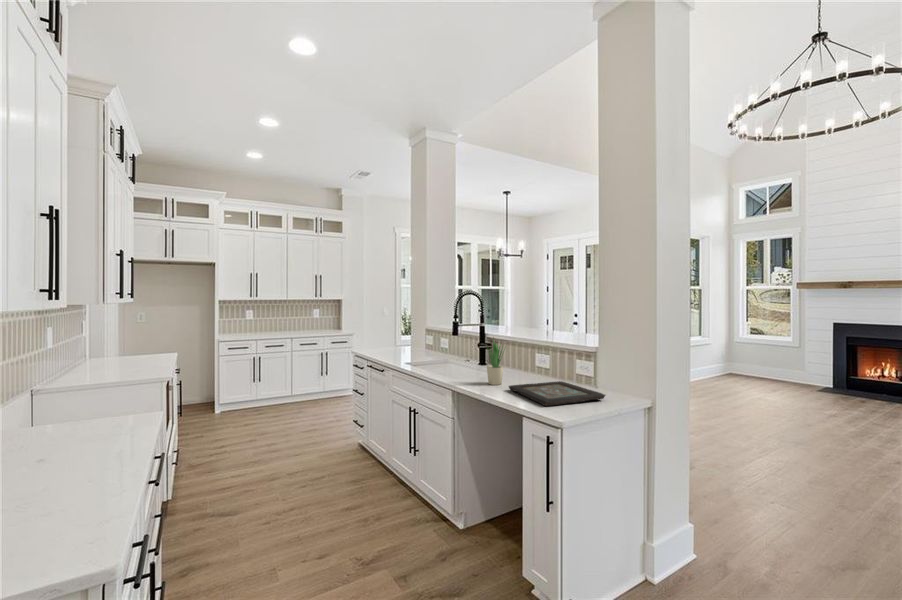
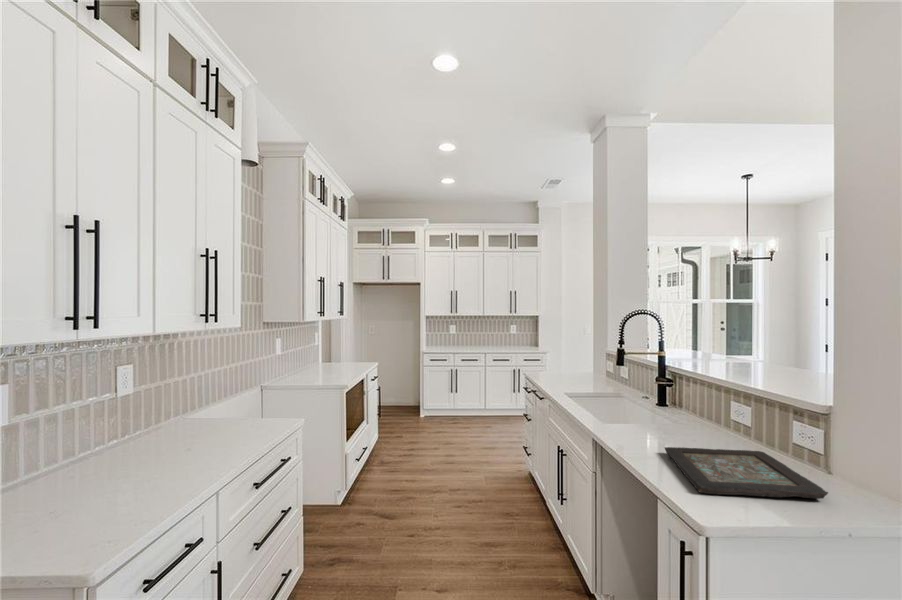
potted plant: present [487,338,503,385] -> none [641,374,670,442]

